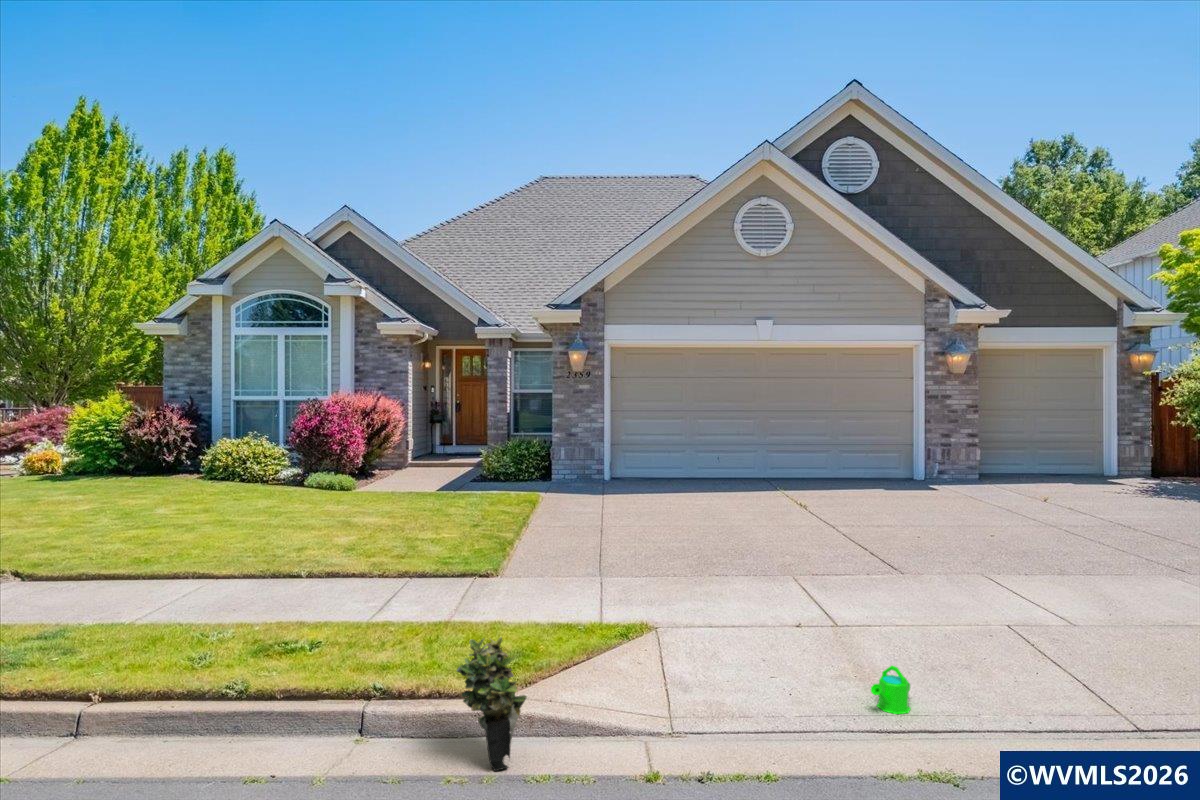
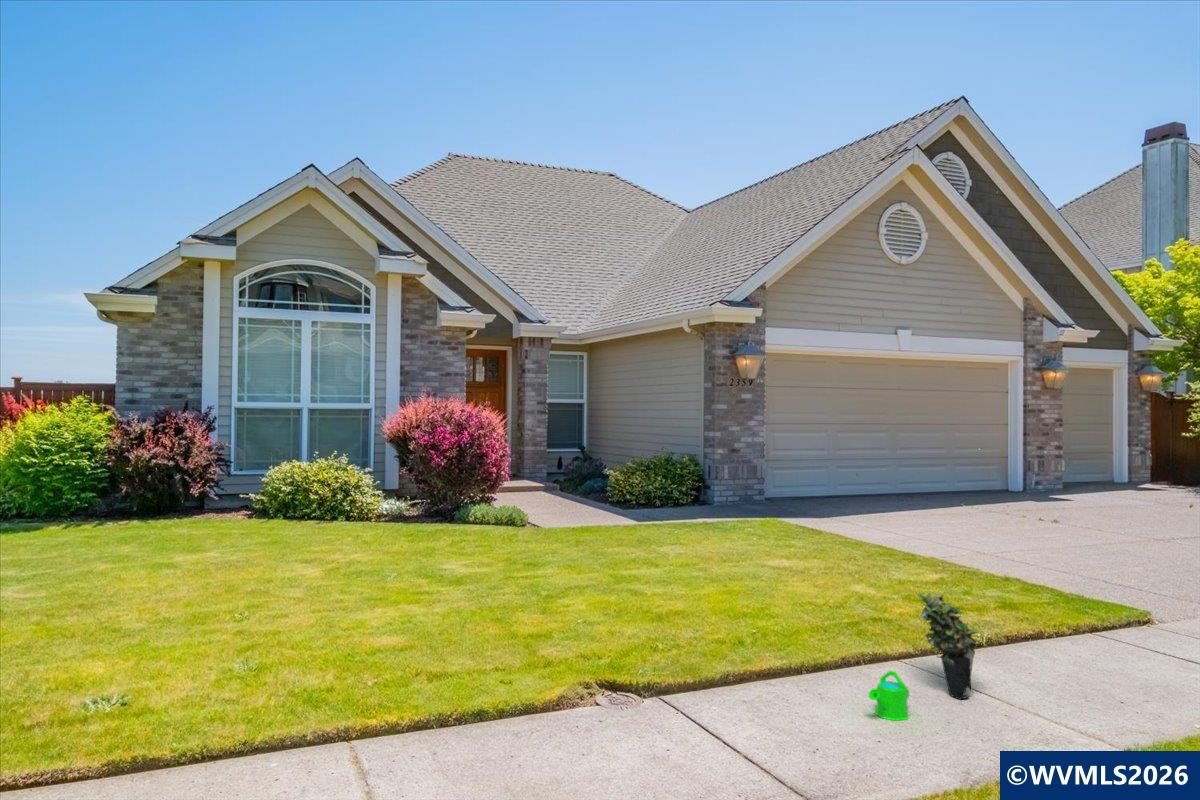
potted plant: present [457,637,527,771] -> present [917,592,978,700]

